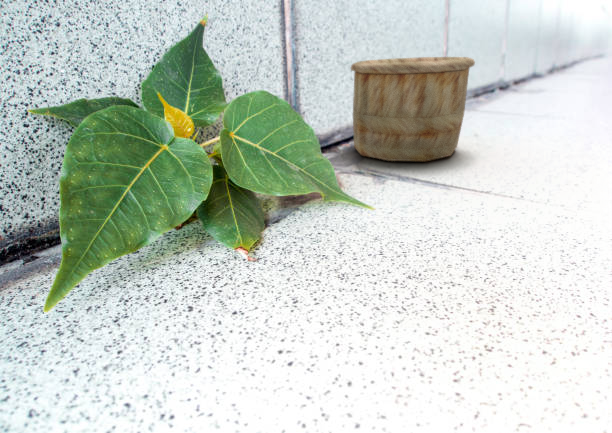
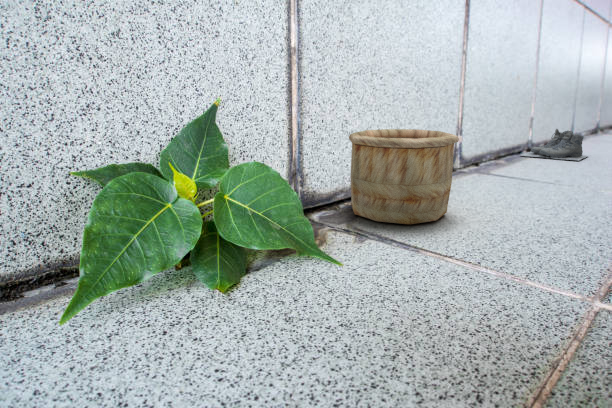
boots: none [494,64,558,95] -> present [521,129,588,161]

